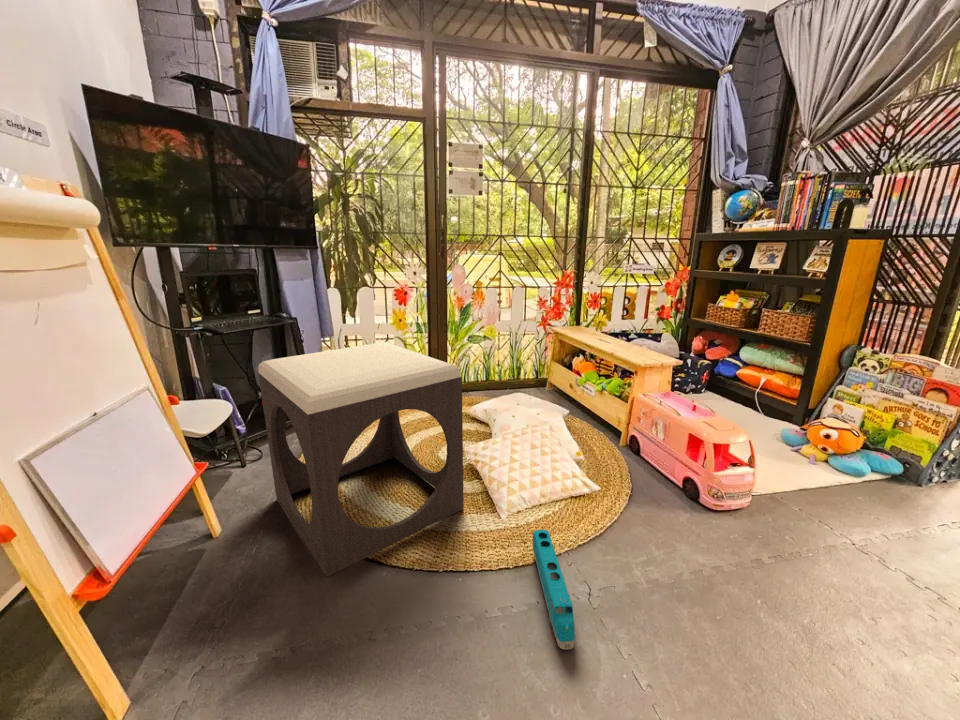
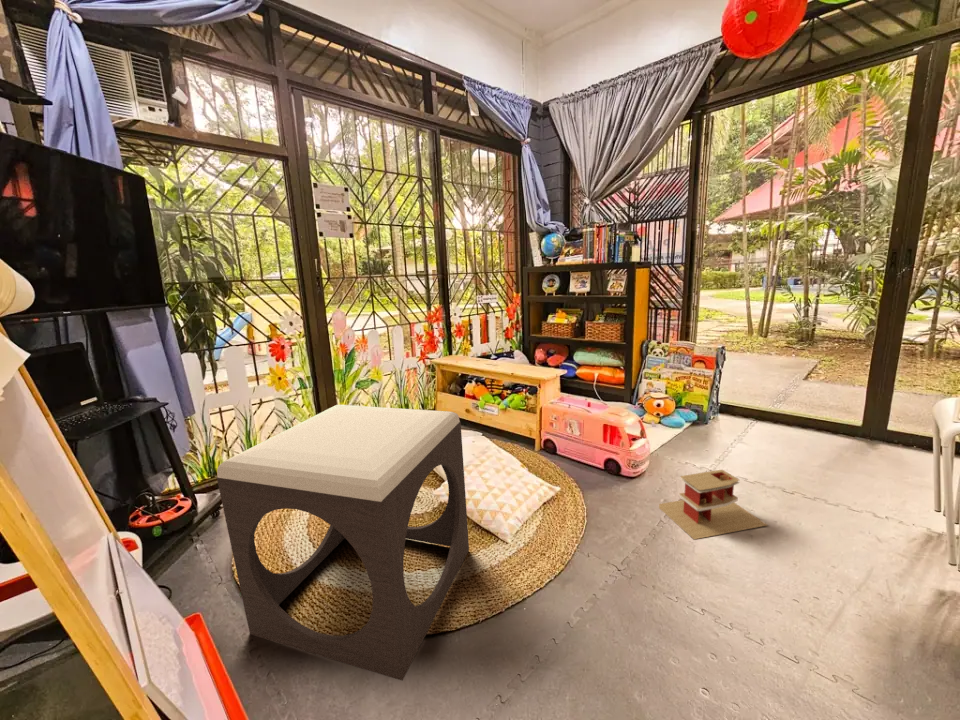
toy house: none [714,523,881,646] -> present [659,470,767,539]
toy train: present [533,530,575,650] -> none [556,536,647,622]

